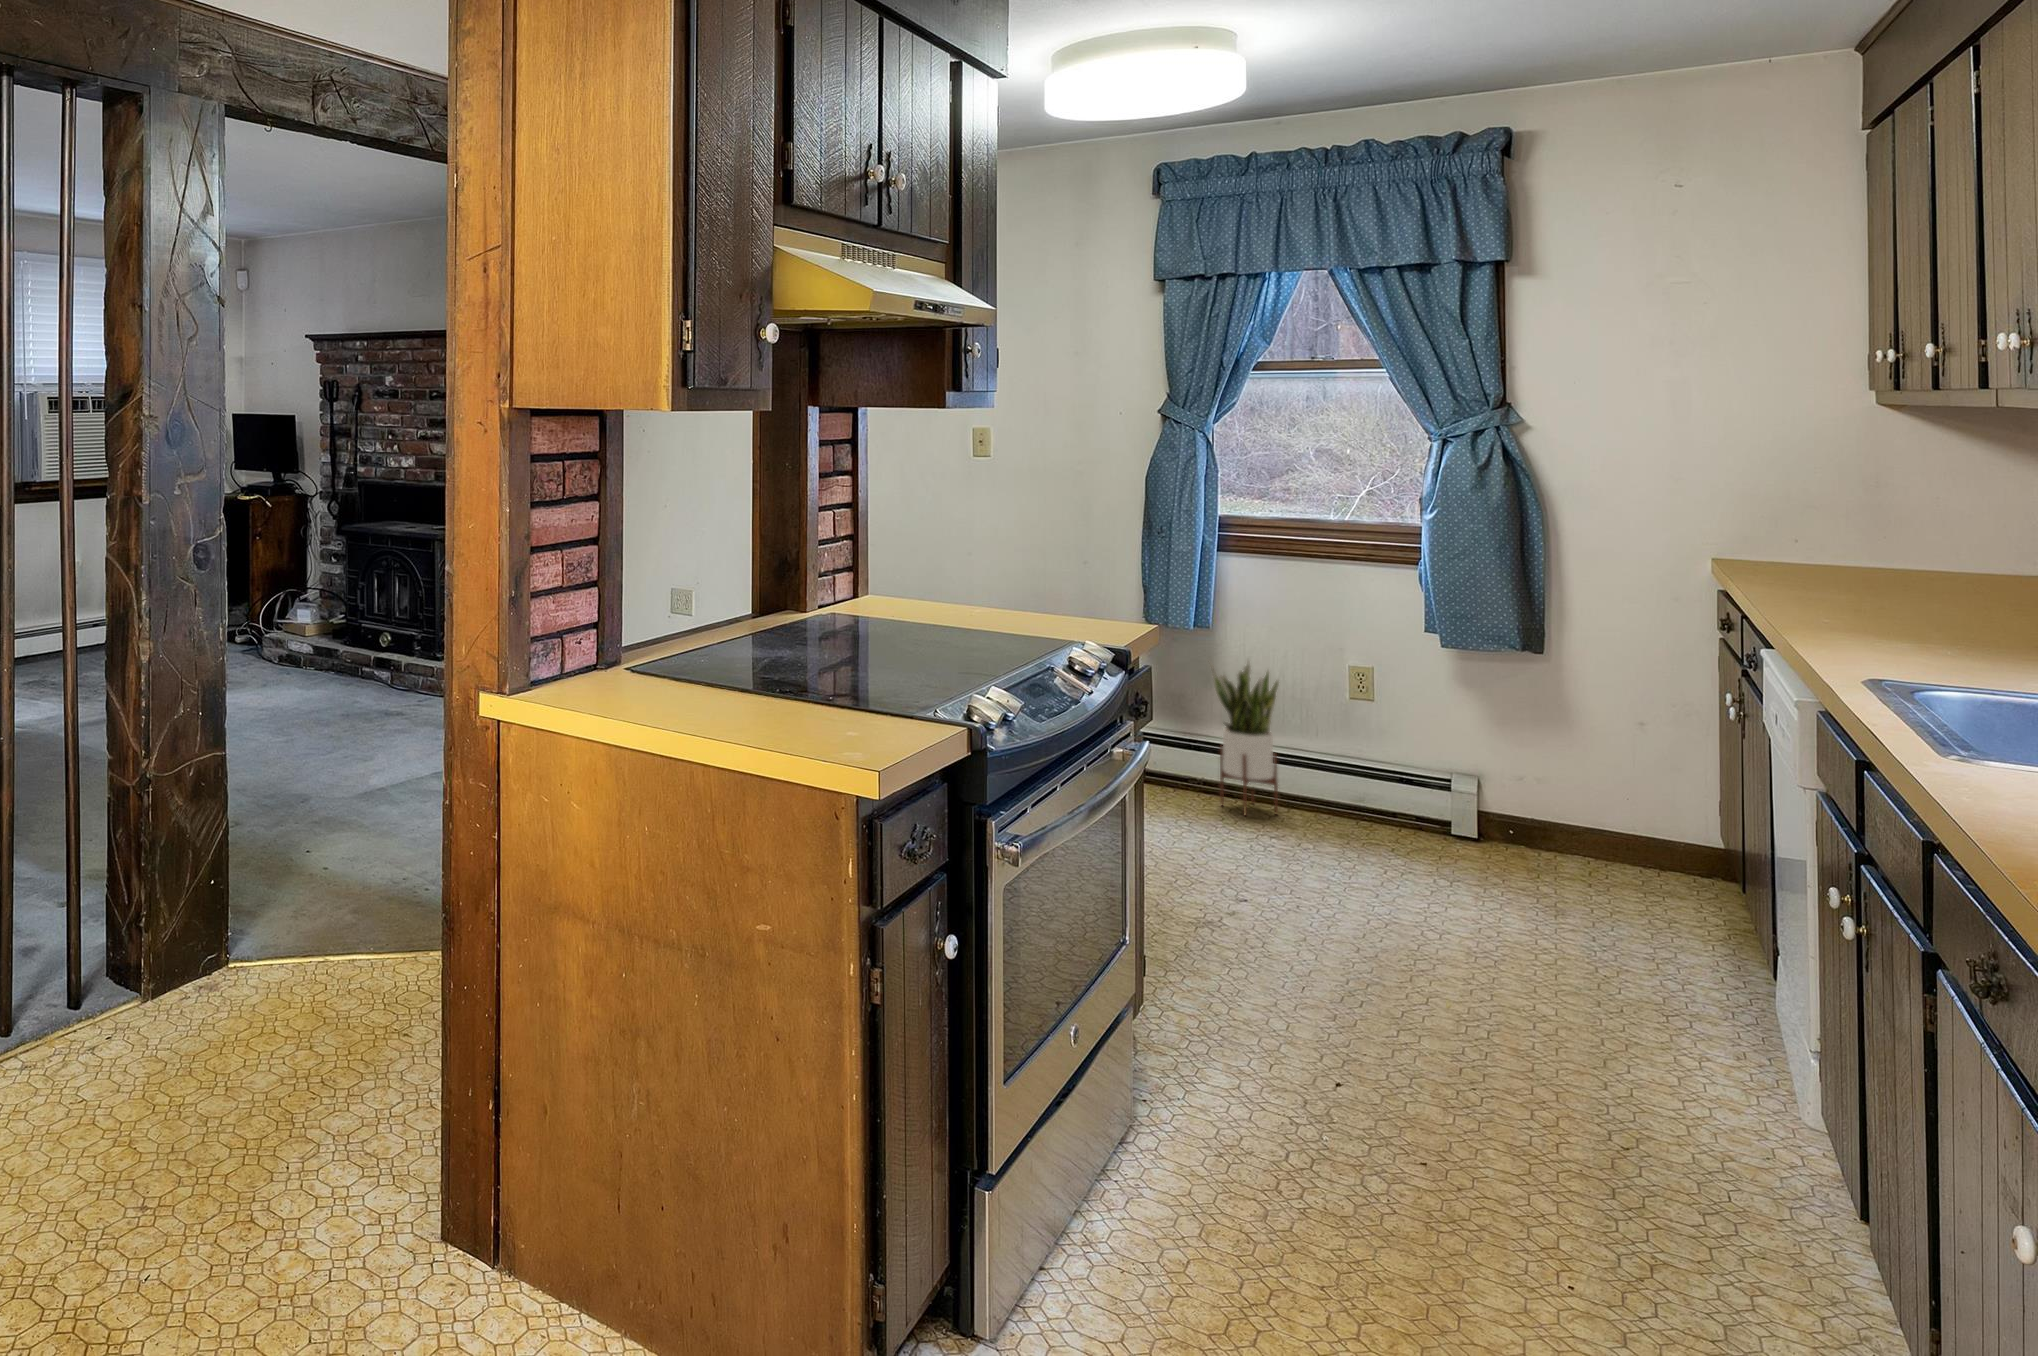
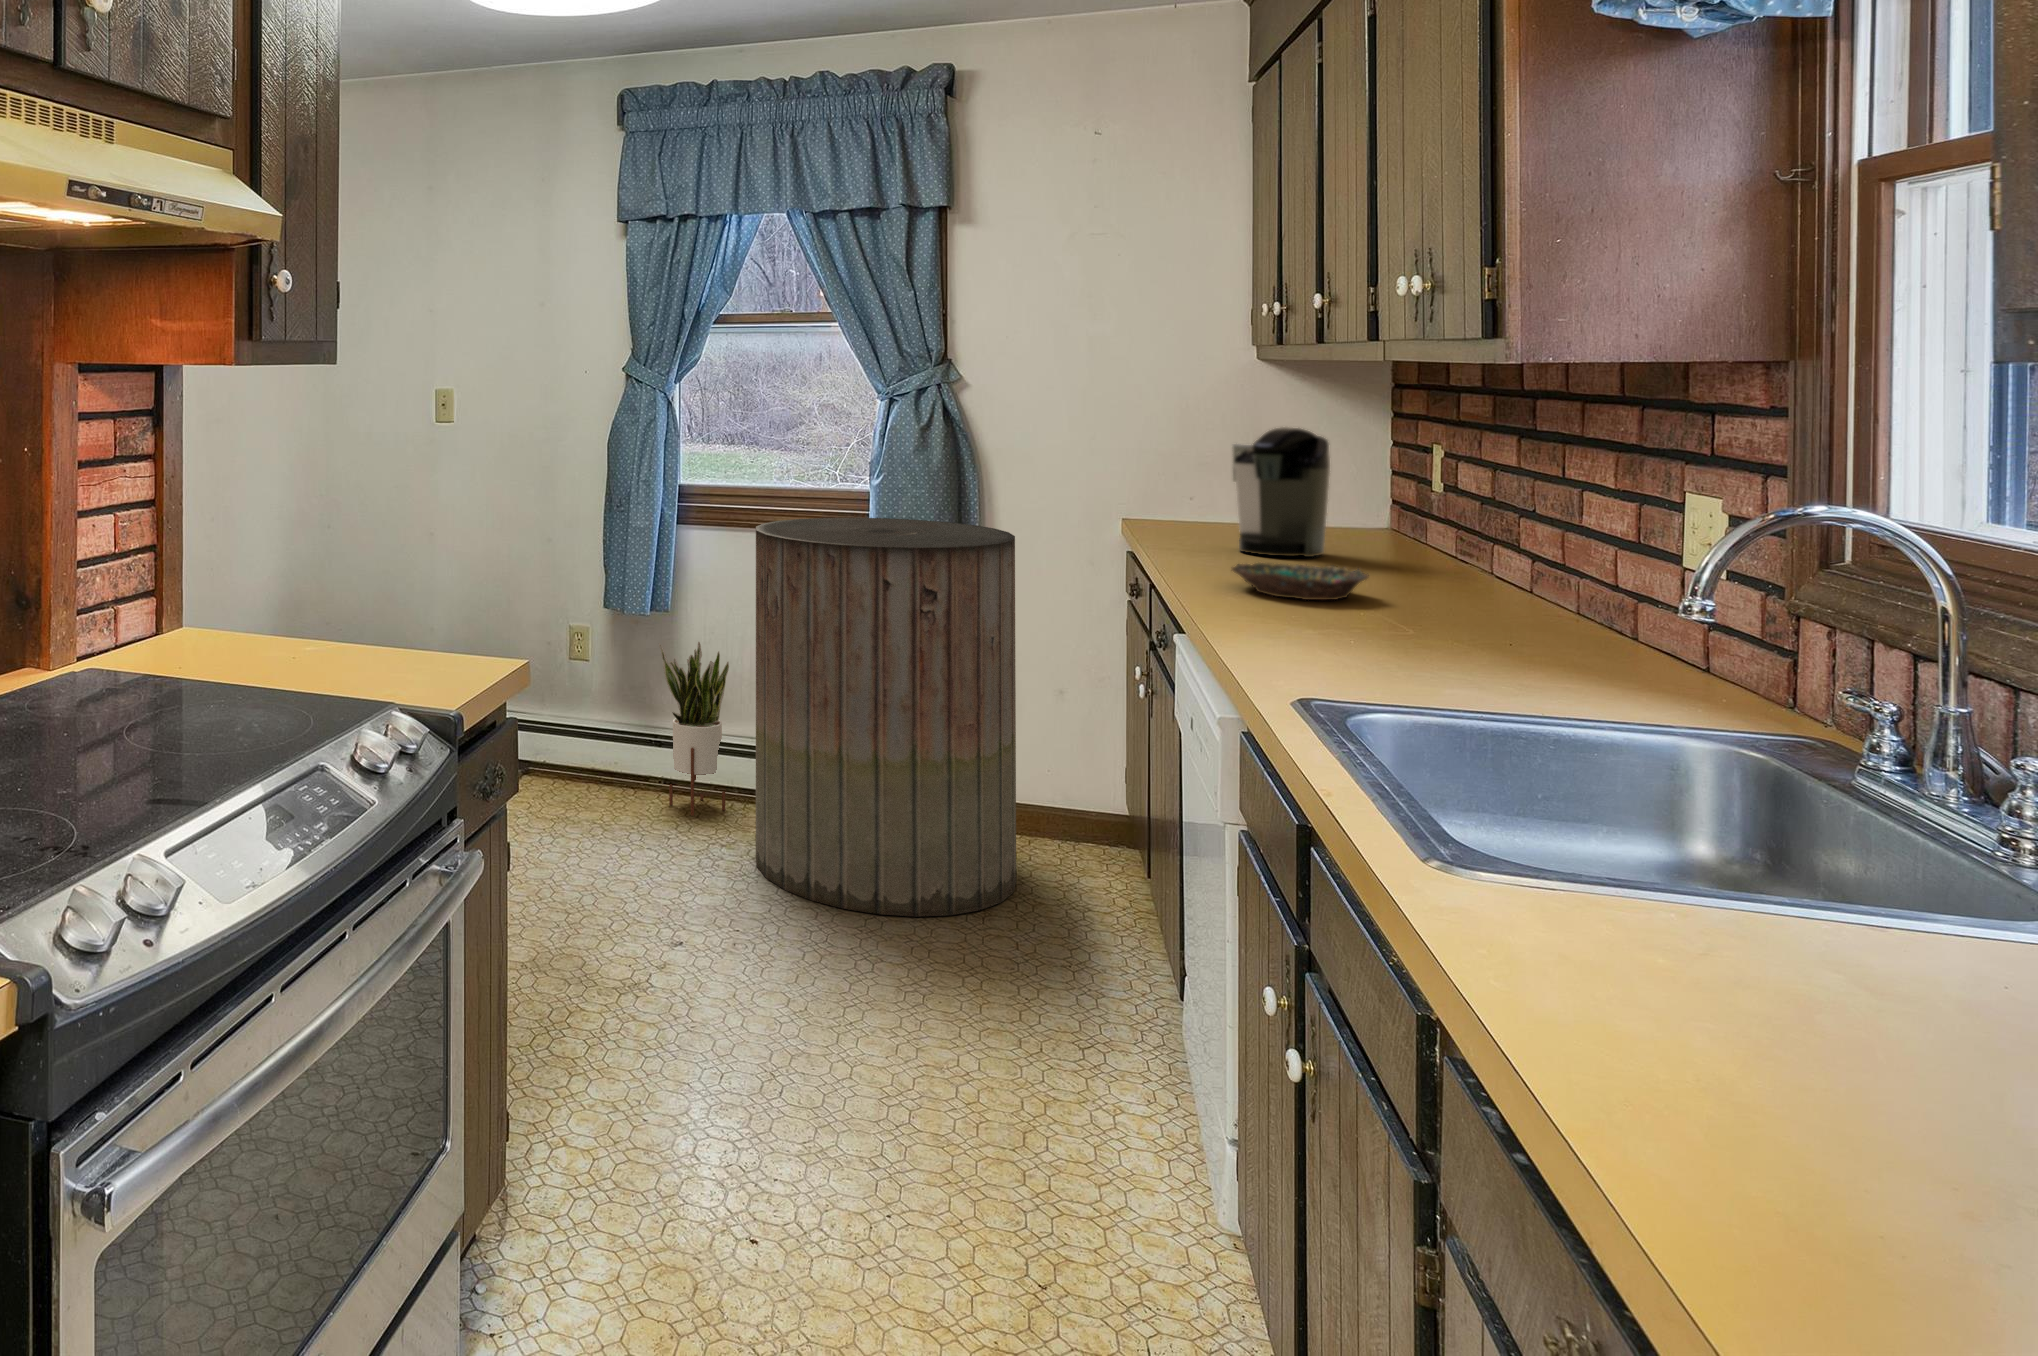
coffee maker: none [1836,474,1949,600] -> present [1232,427,1330,557]
trash can: none [1309,549,1595,918] -> present [756,518,1016,917]
bowl: none [1823,601,1981,637] -> present [1232,563,1369,600]

